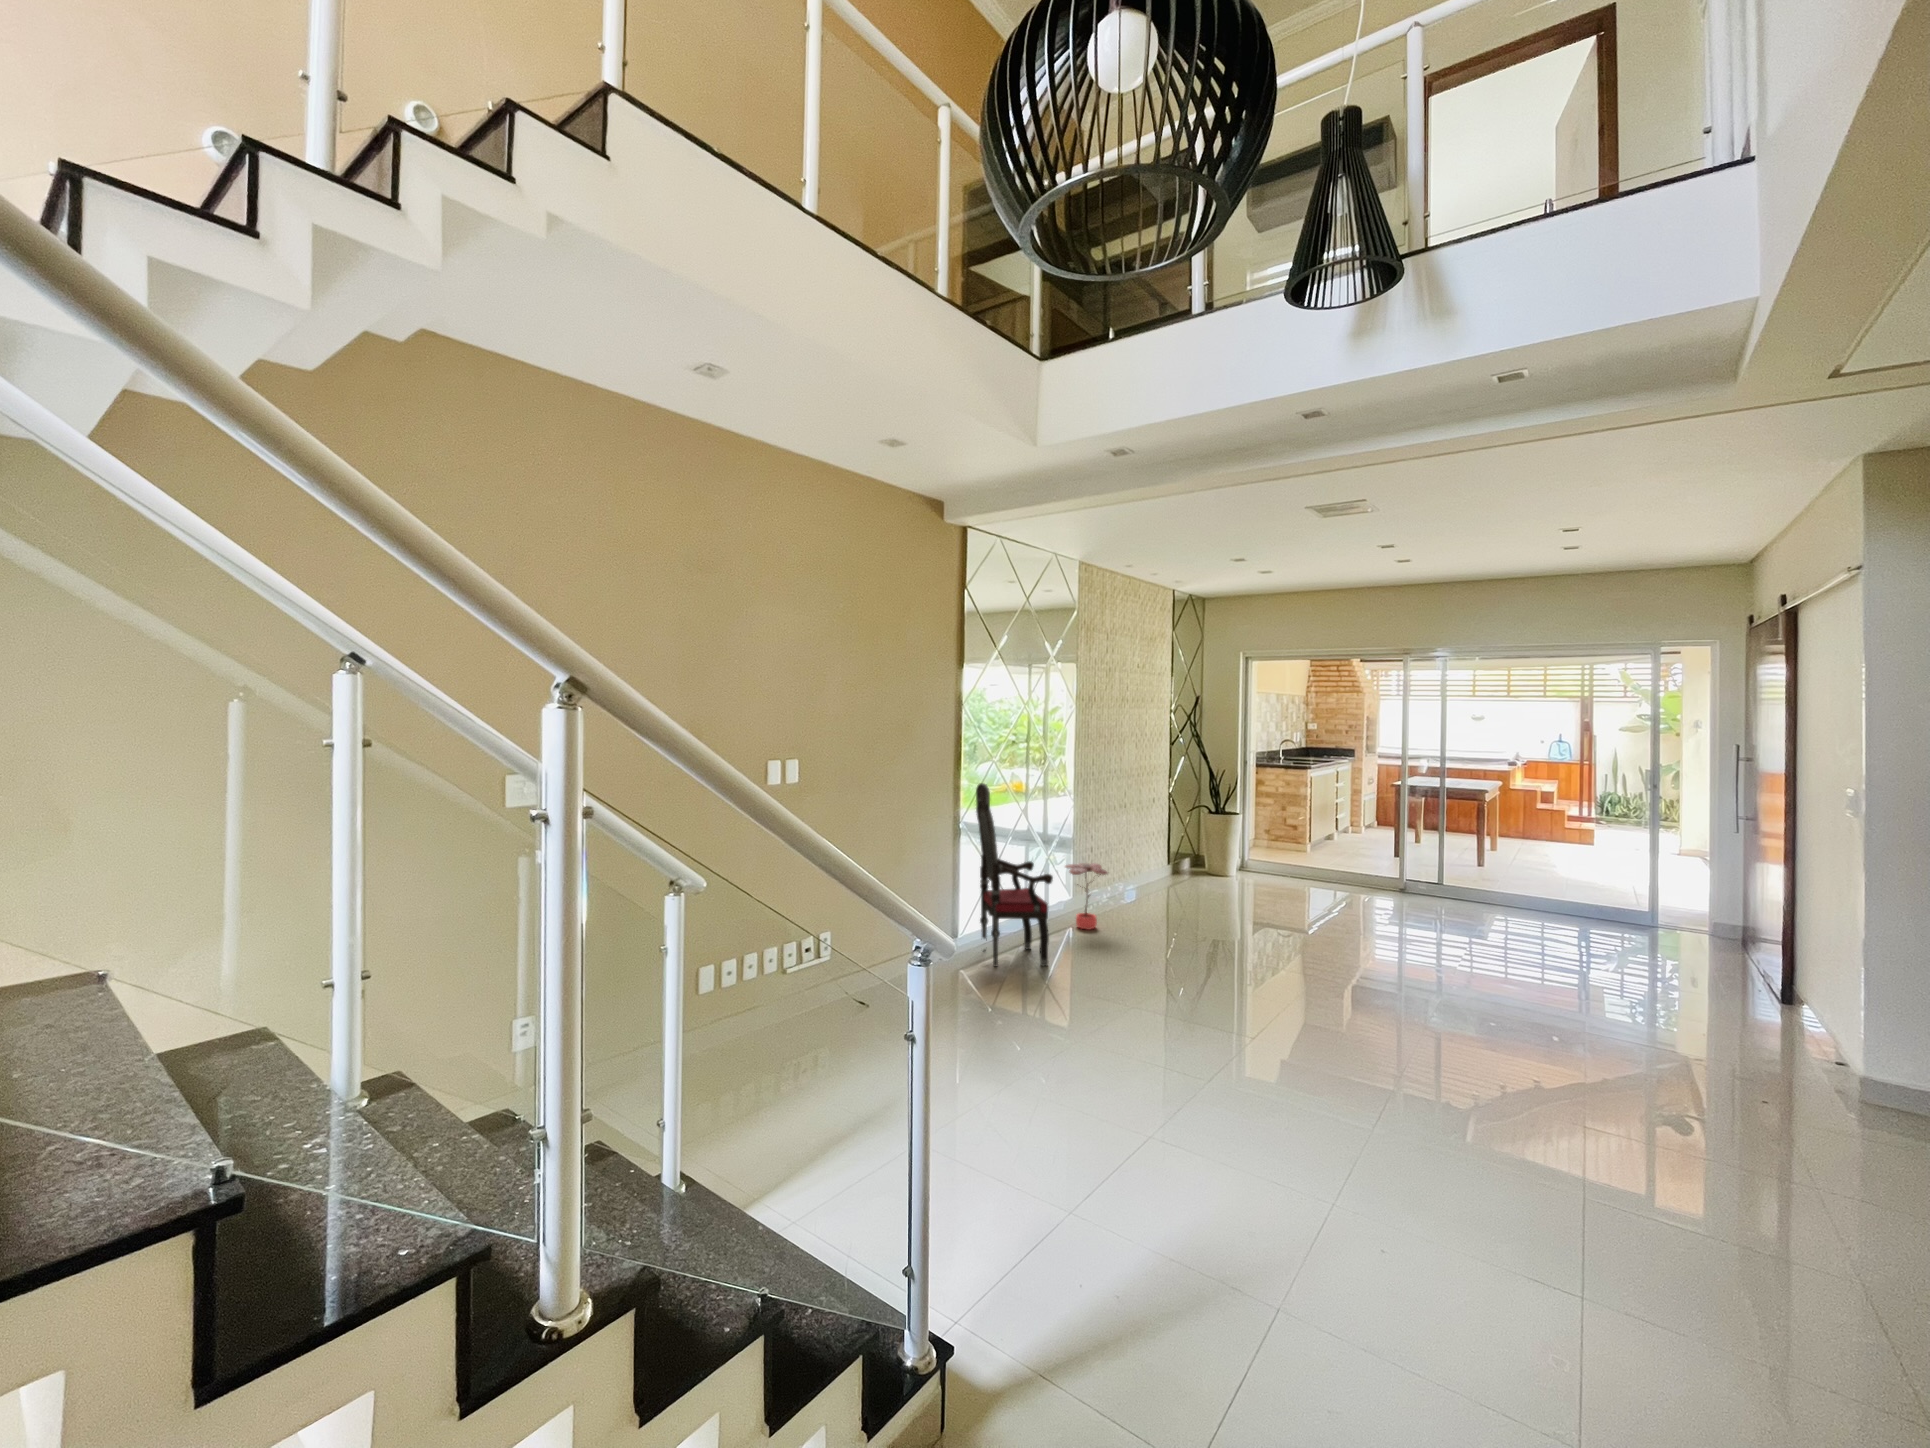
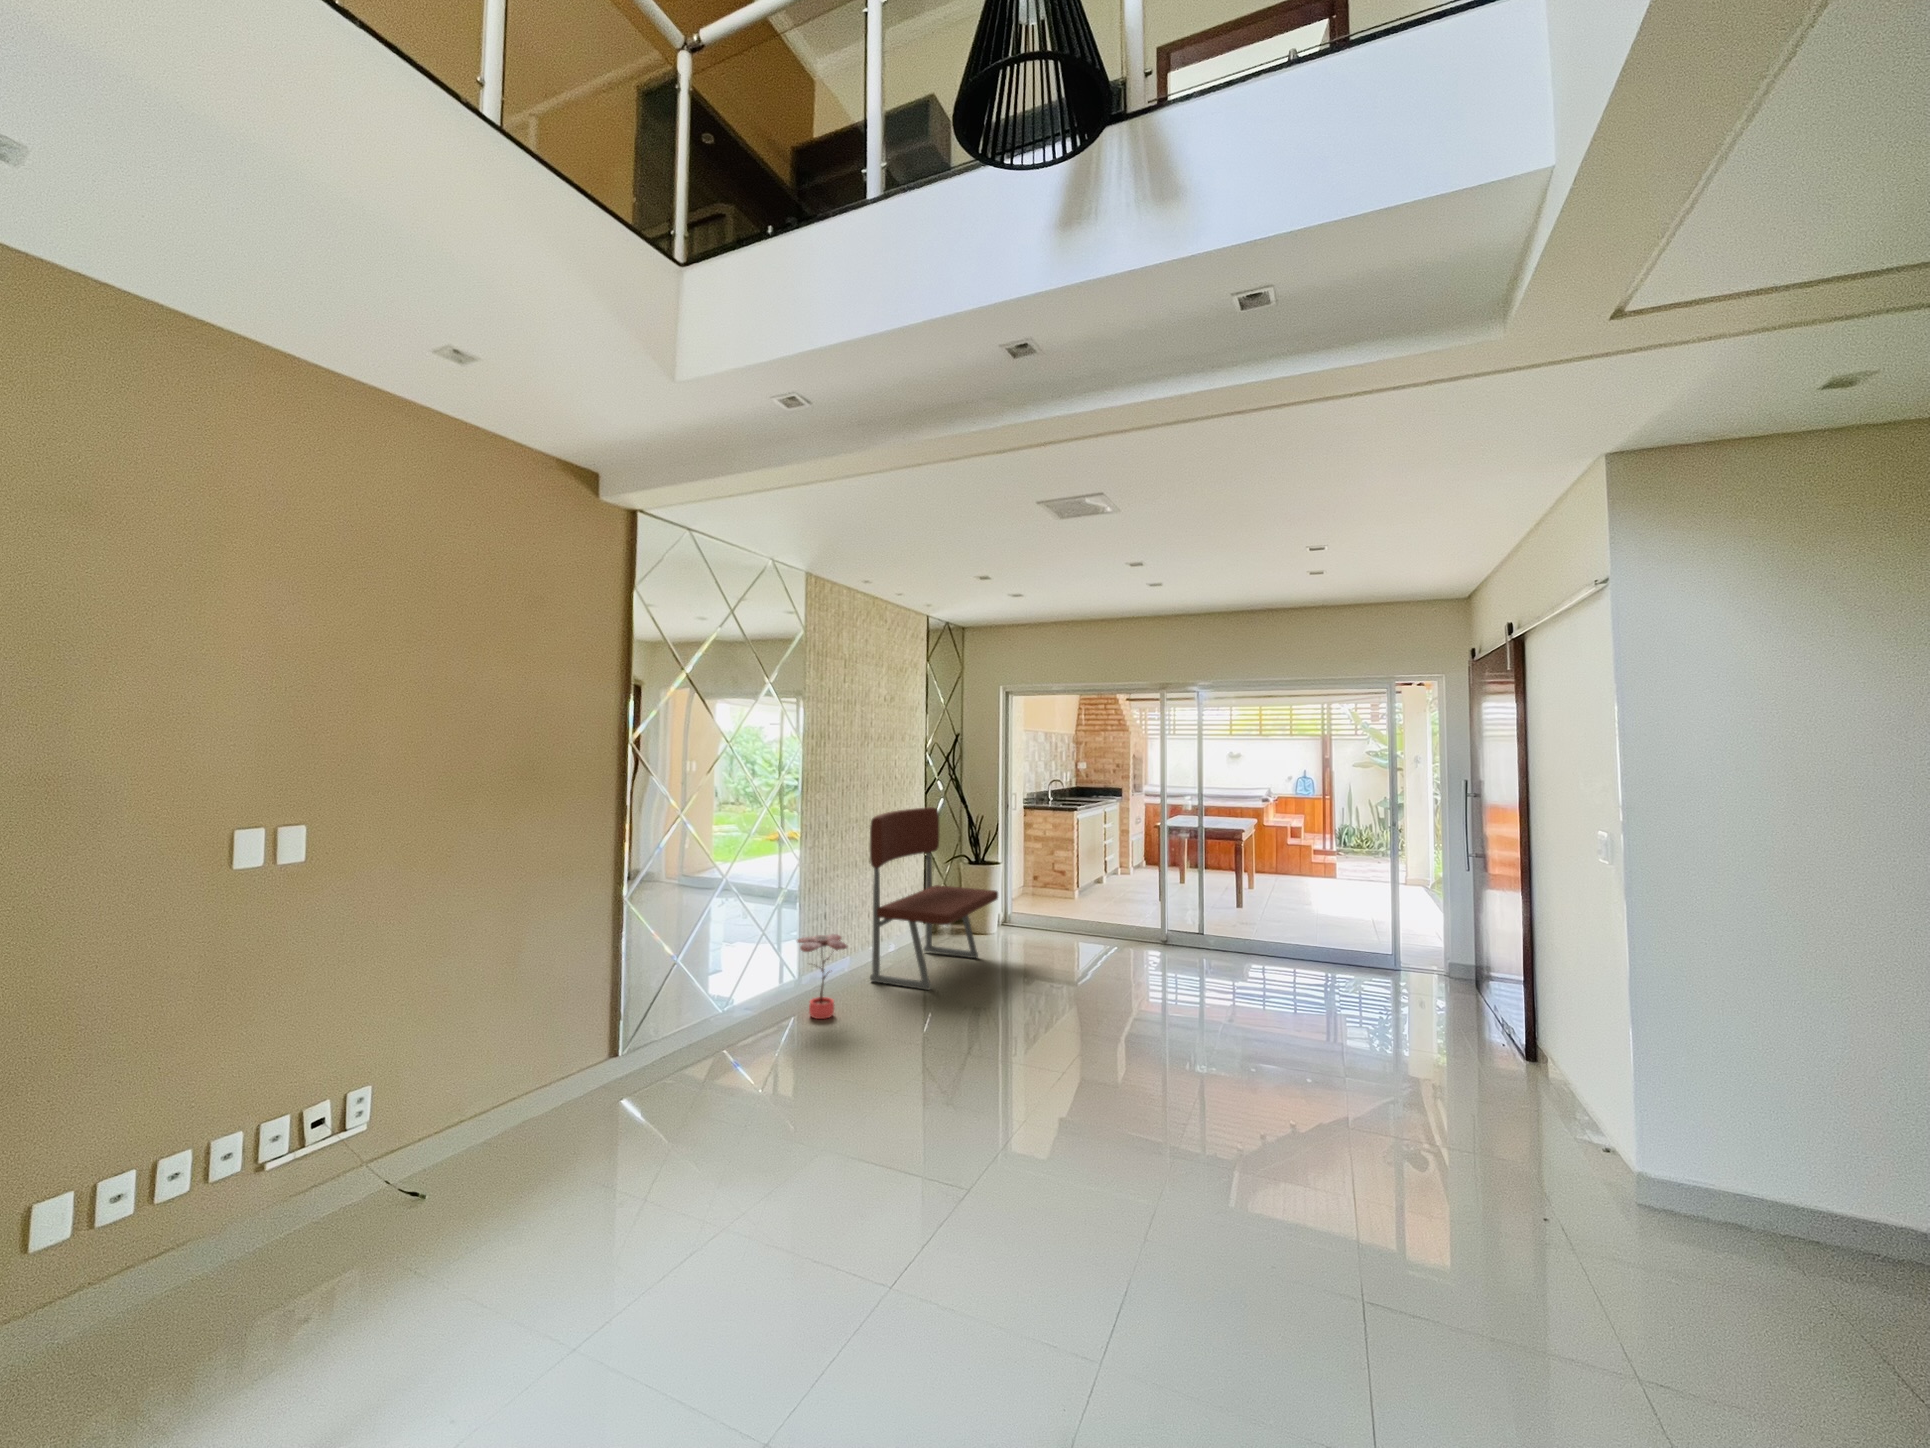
bench: none [1121,762,1235,916] -> present [870,807,998,990]
armchair: present [976,783,1053,966] -> none [668,843,764,1093]

